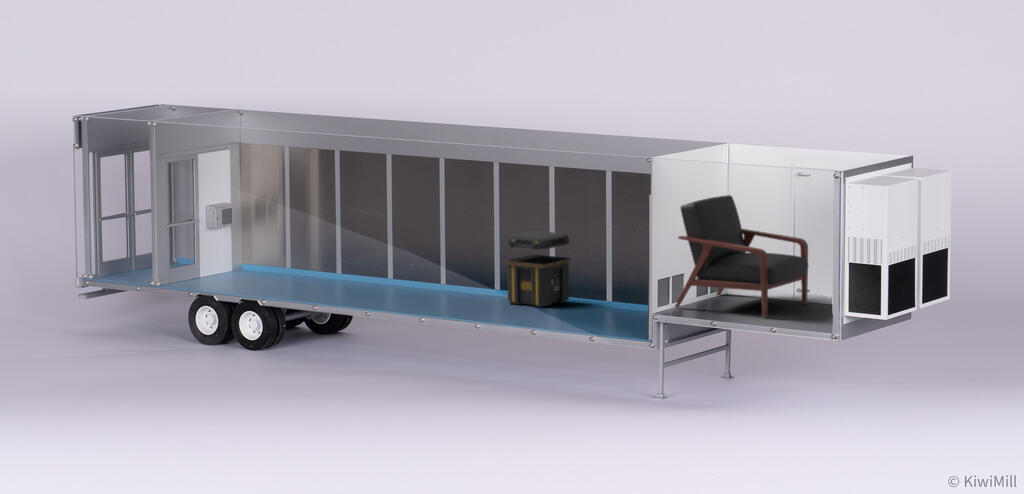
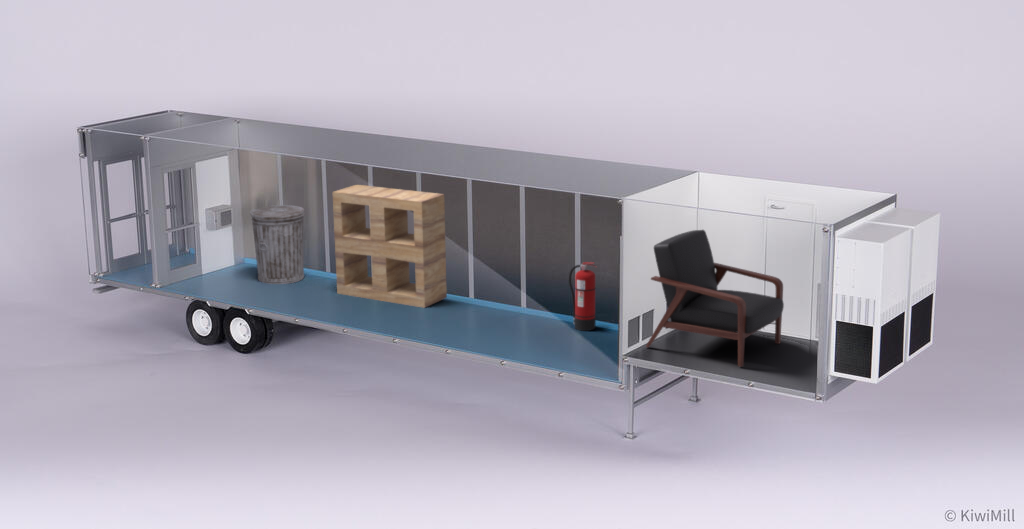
shelving unit: none [350,175,470,297] -> present [333,185,447,308]
trash can: none [256,202,315,283] -> present [250,205,305,284]
toolbox: present [506,231,570,307] -> none [479,248,542,326]
fire extinguisher: none [599,239,627,310] -> present [569,262,596,331]

